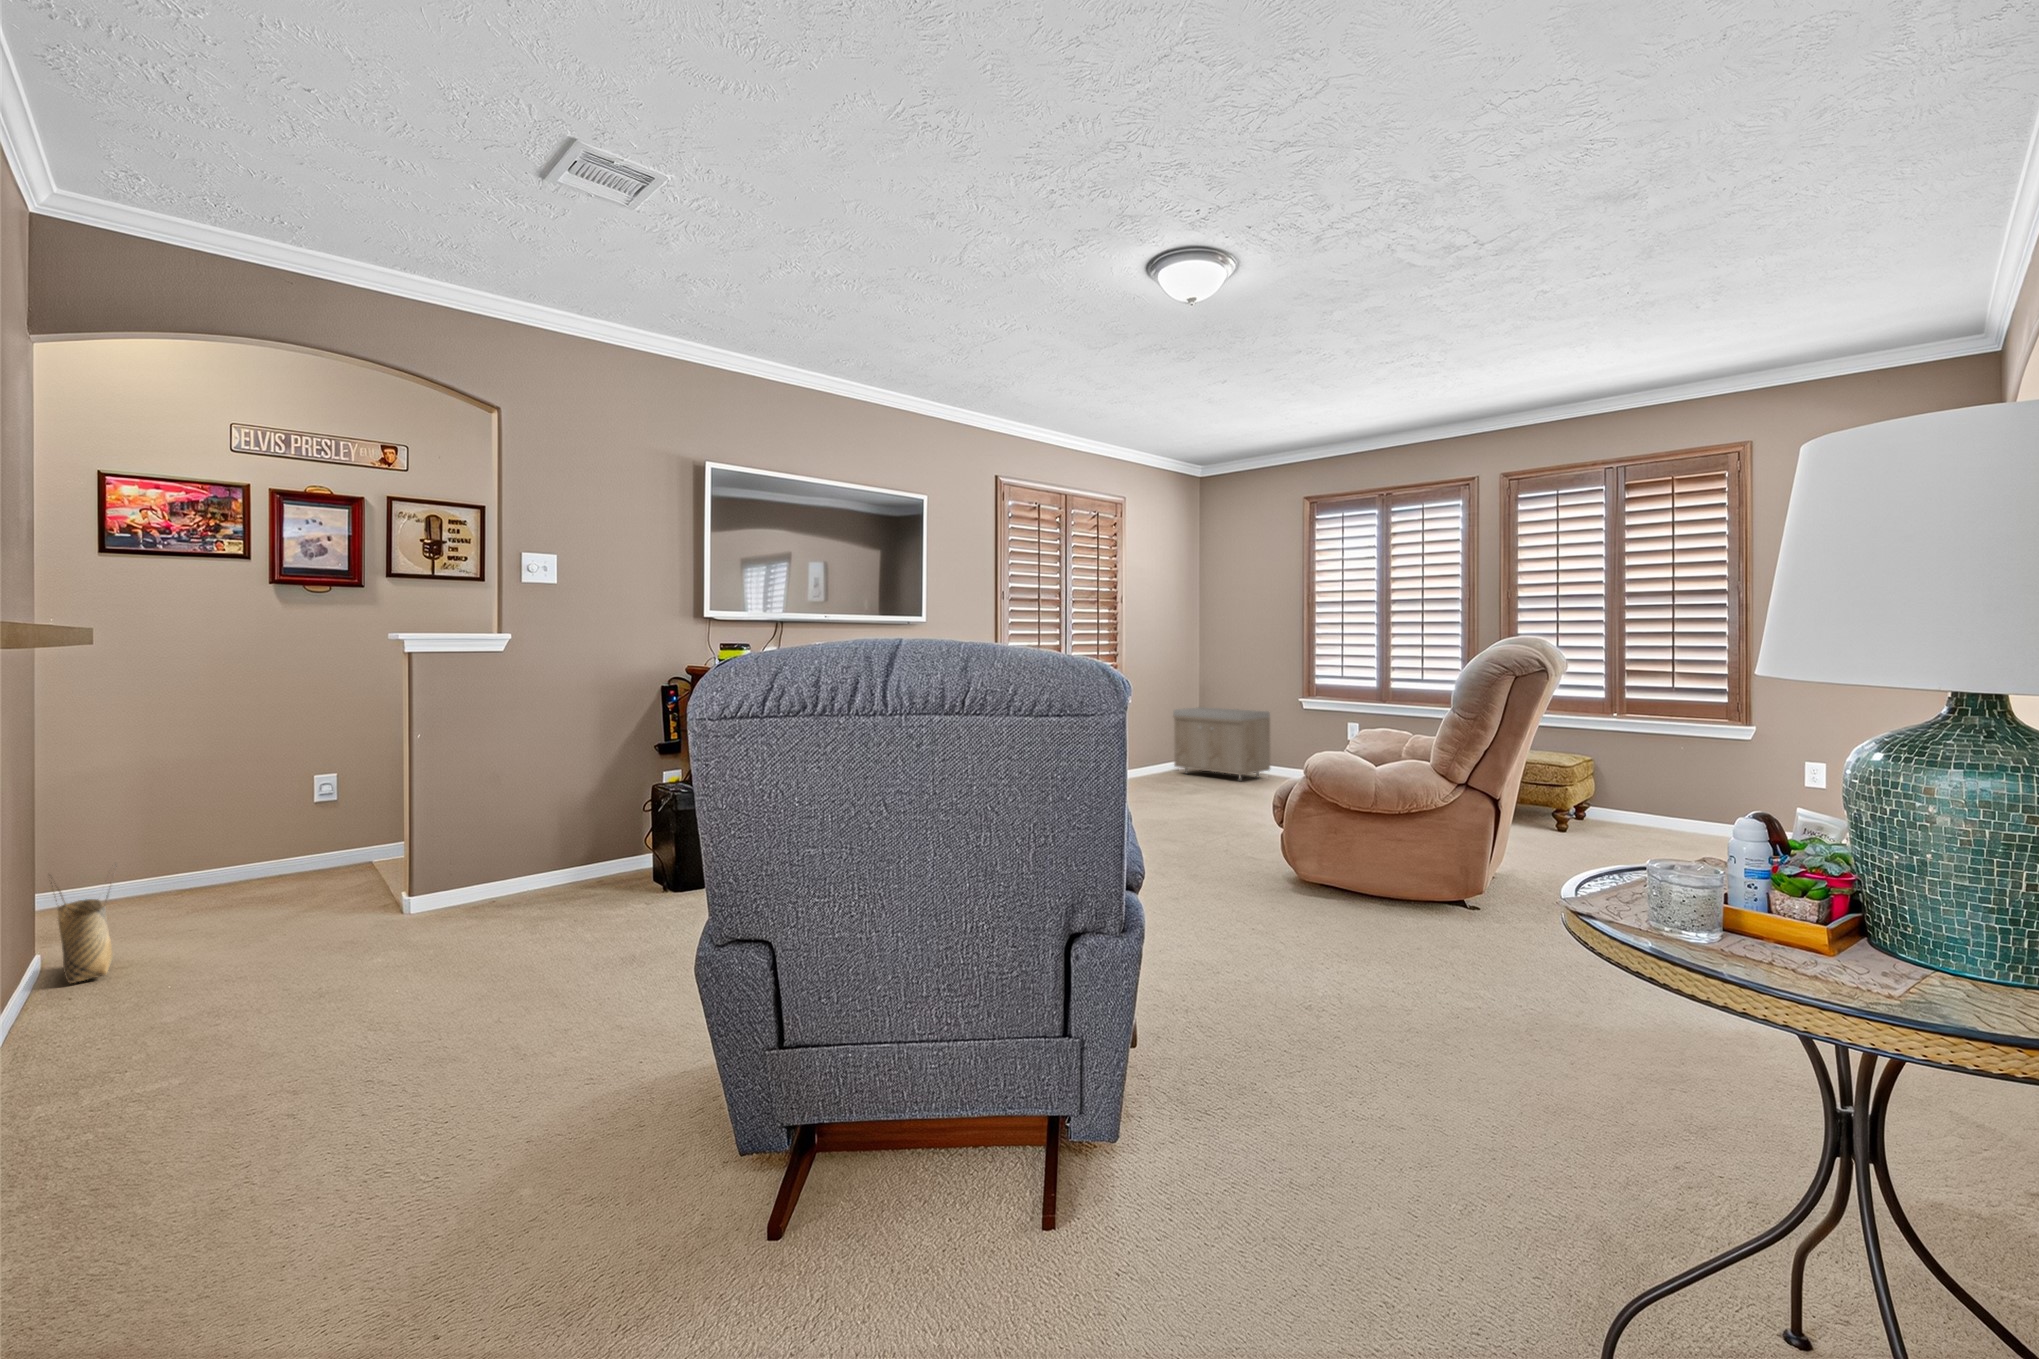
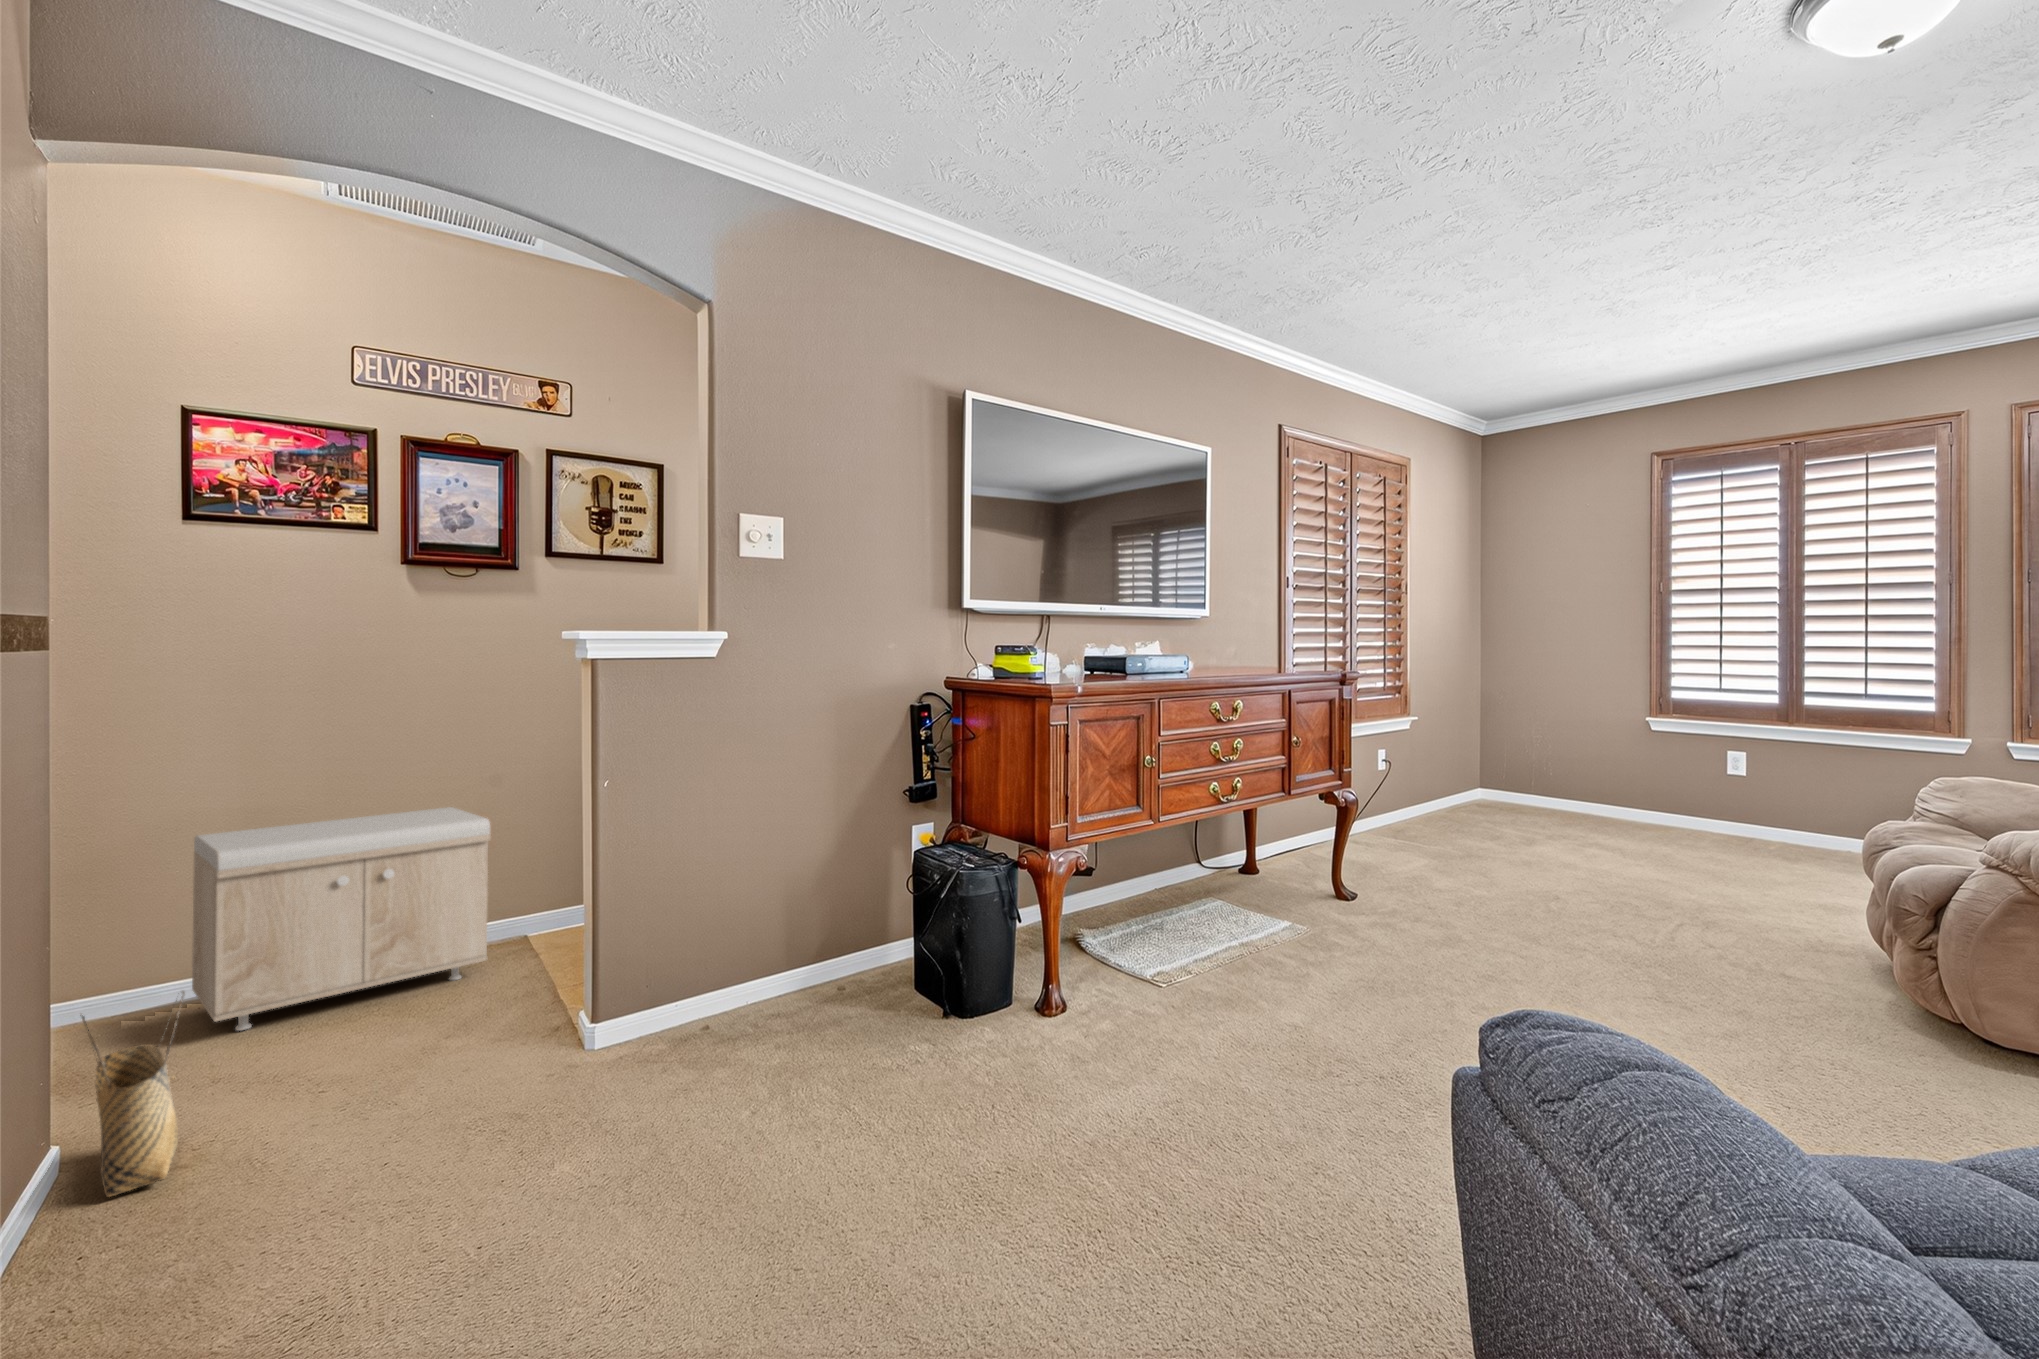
storage bench: present [1173,707,1270,781] -> present [192,807,491,1031]

